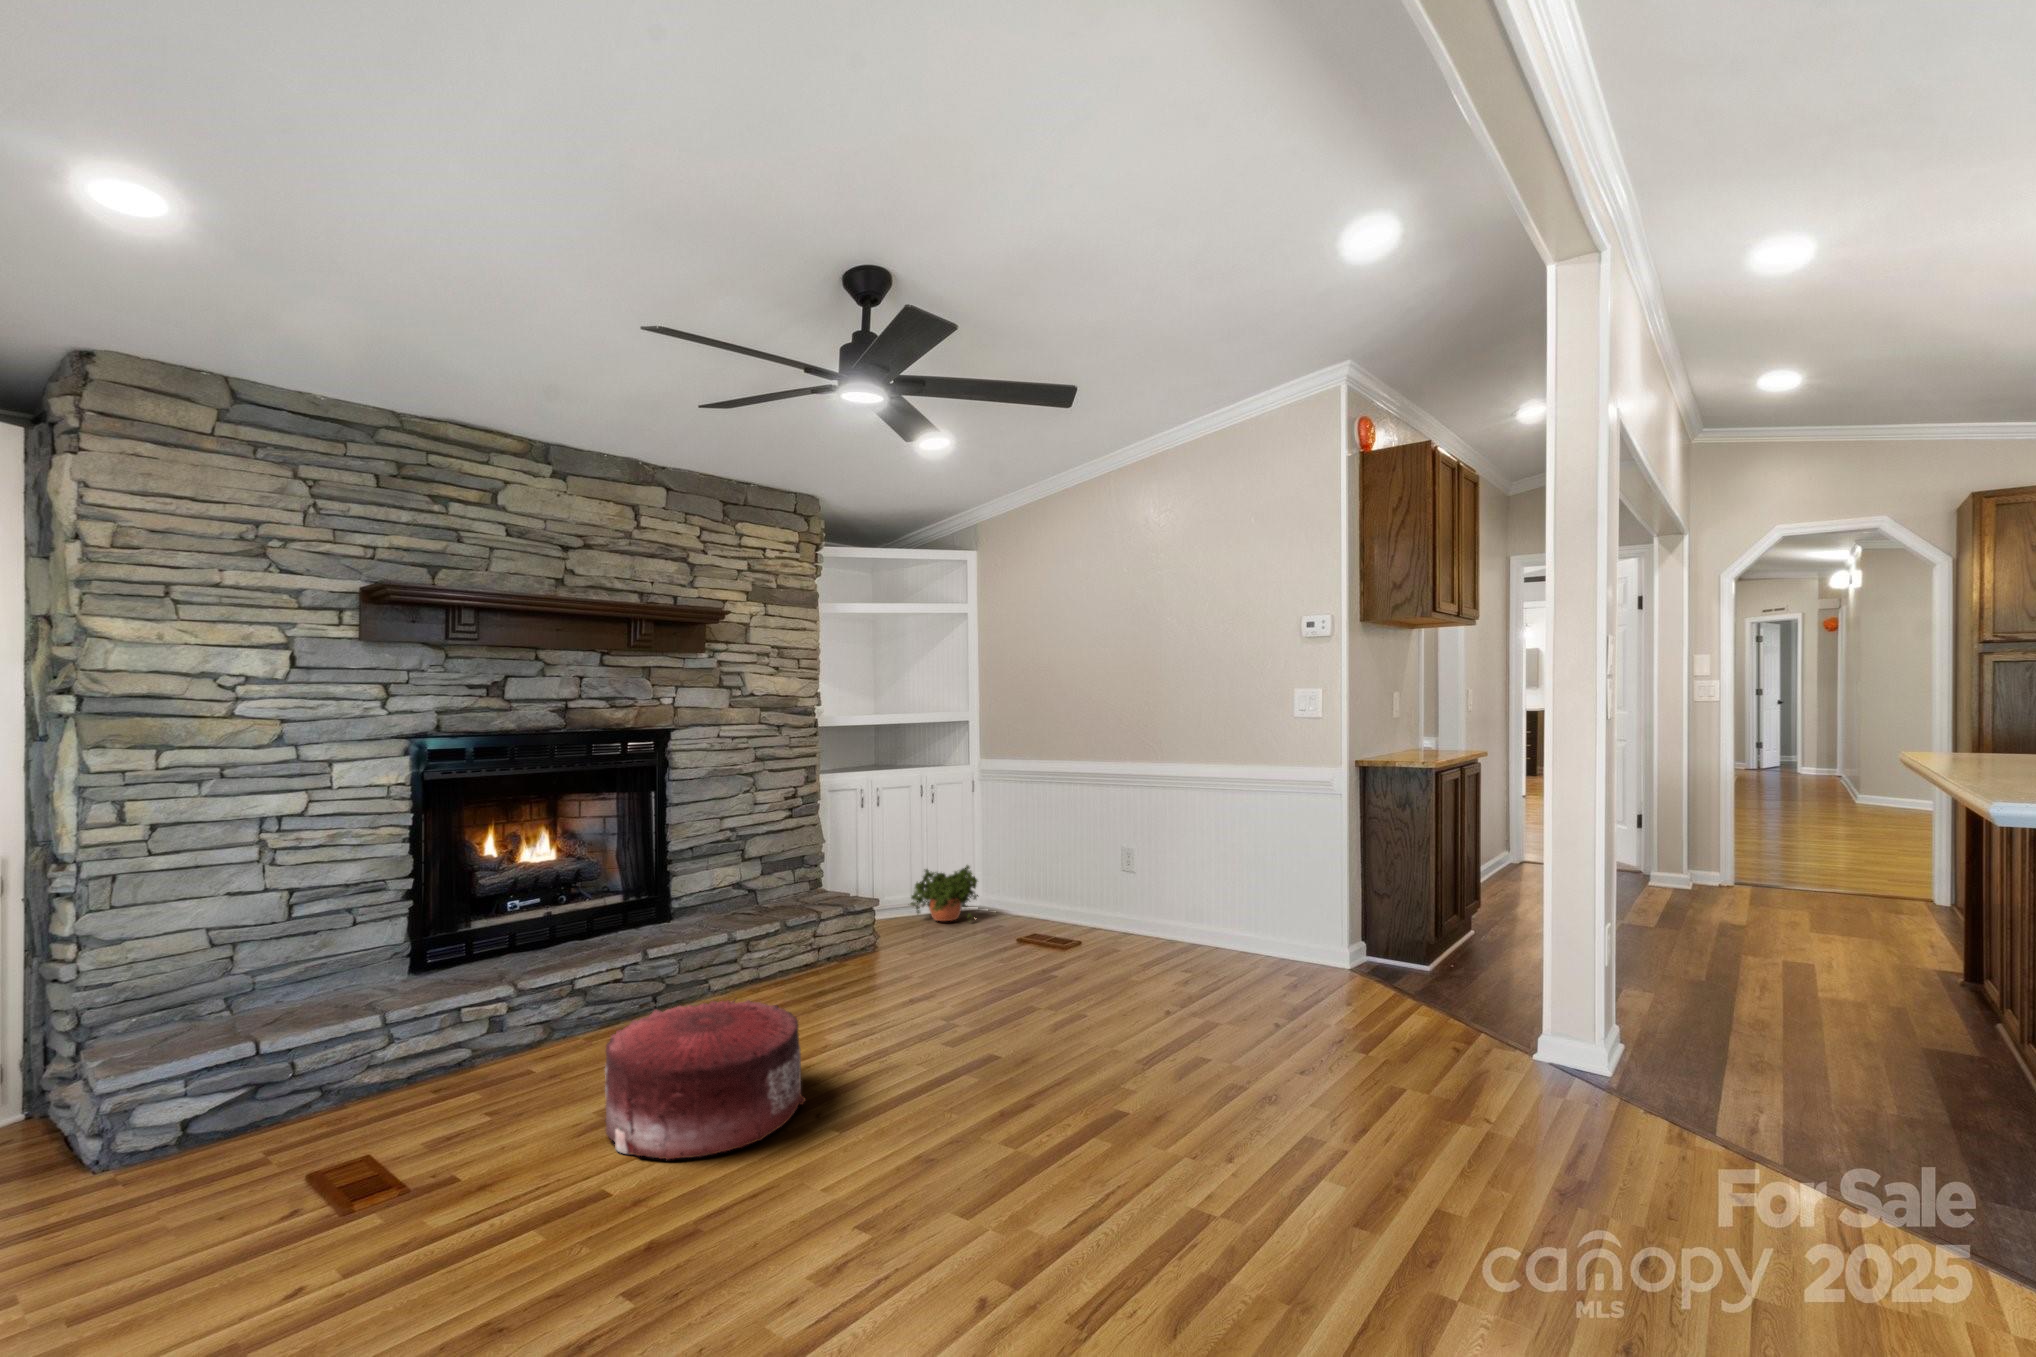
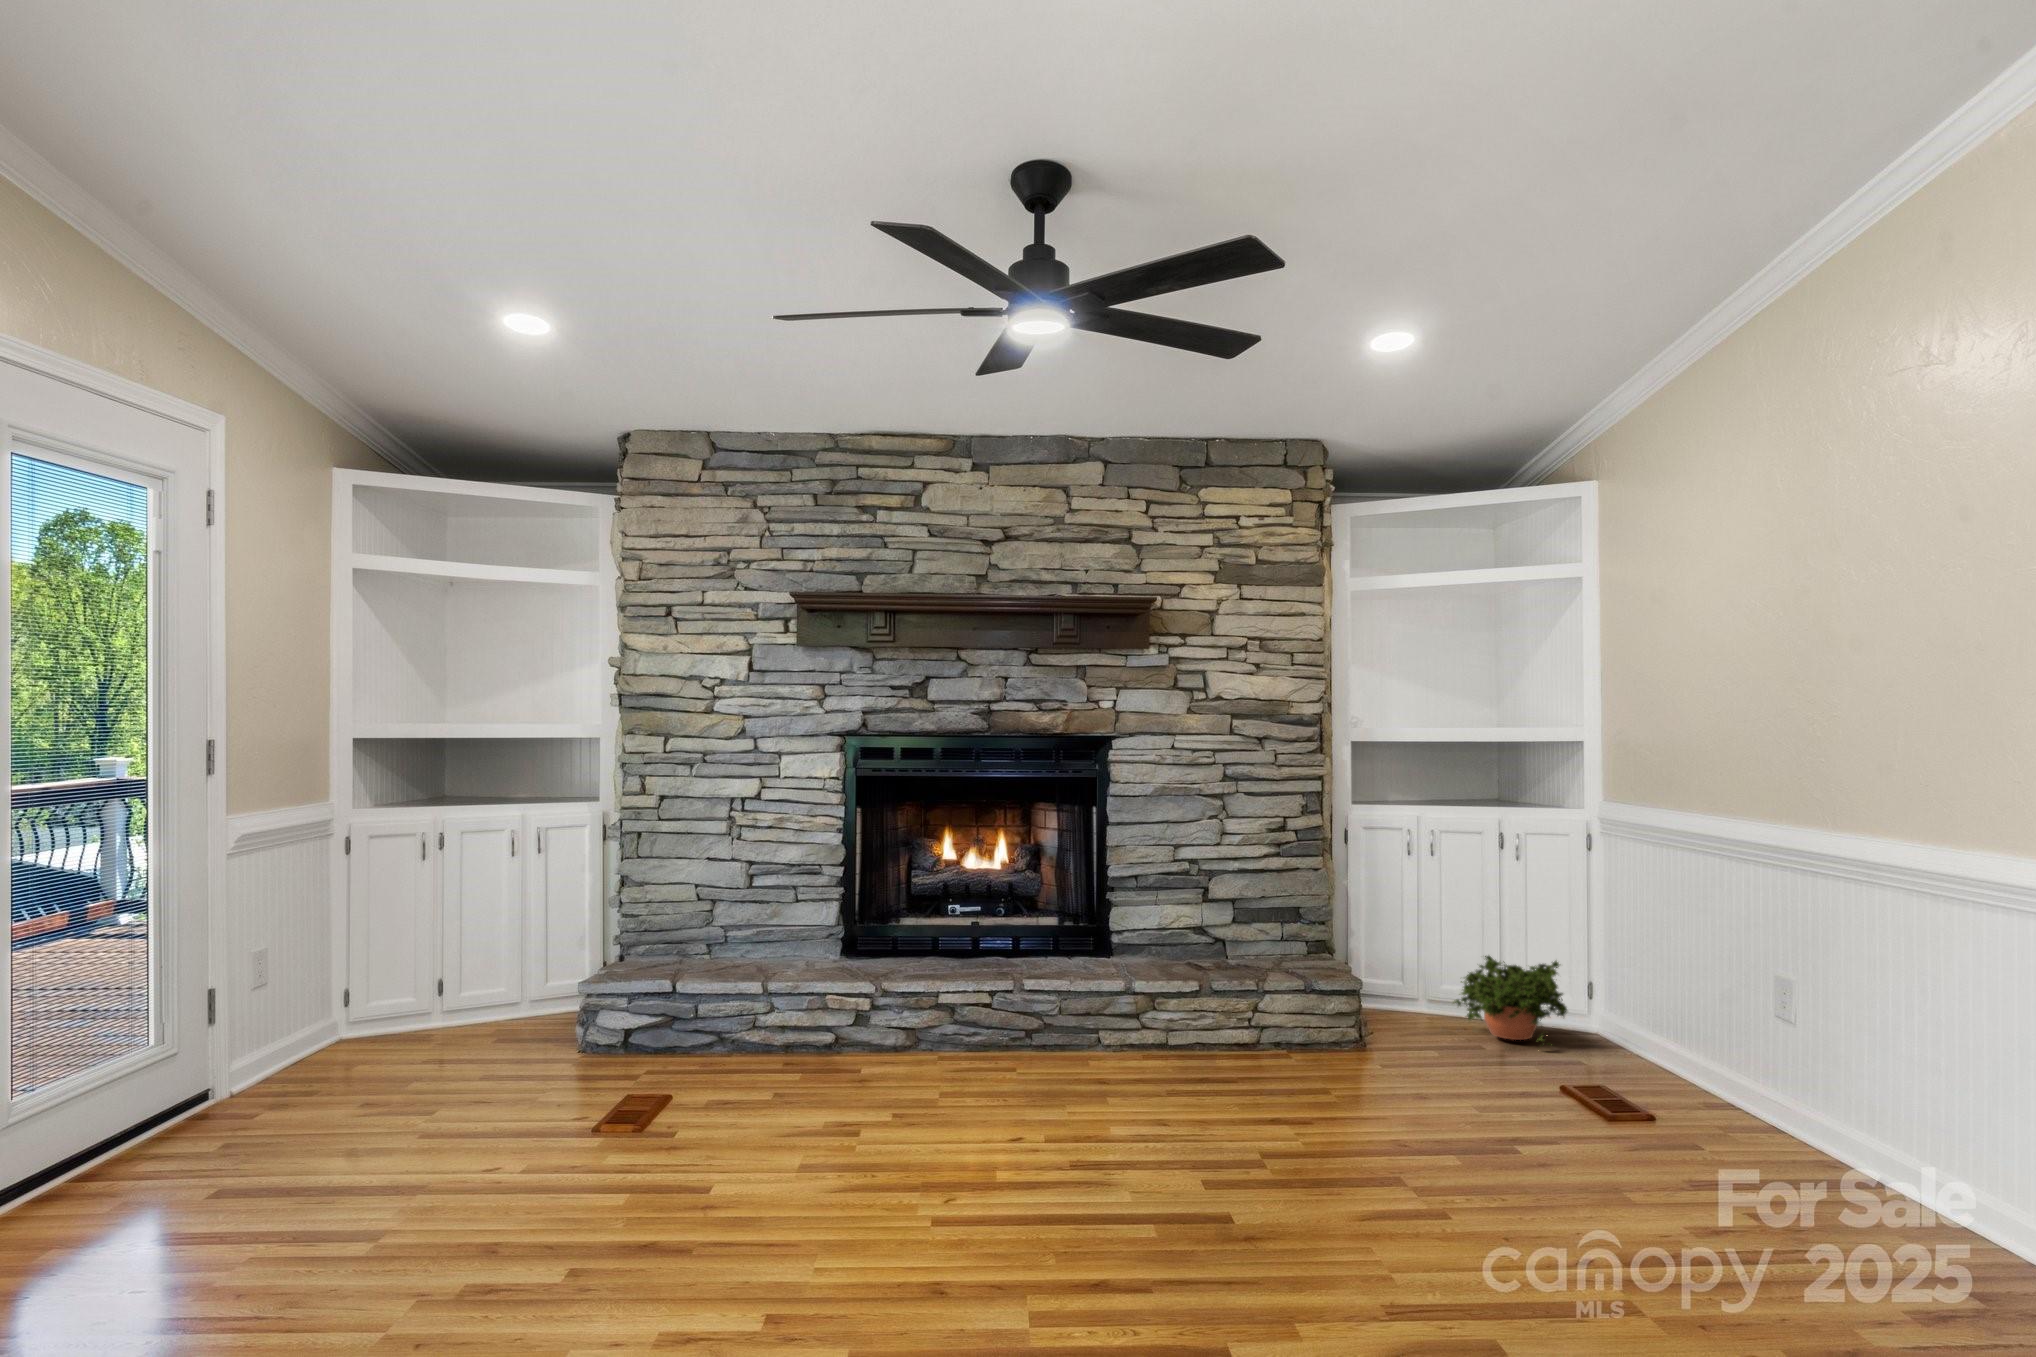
pouf: present [605,1000,806,1160] -> none [765,1033,984,1211]

